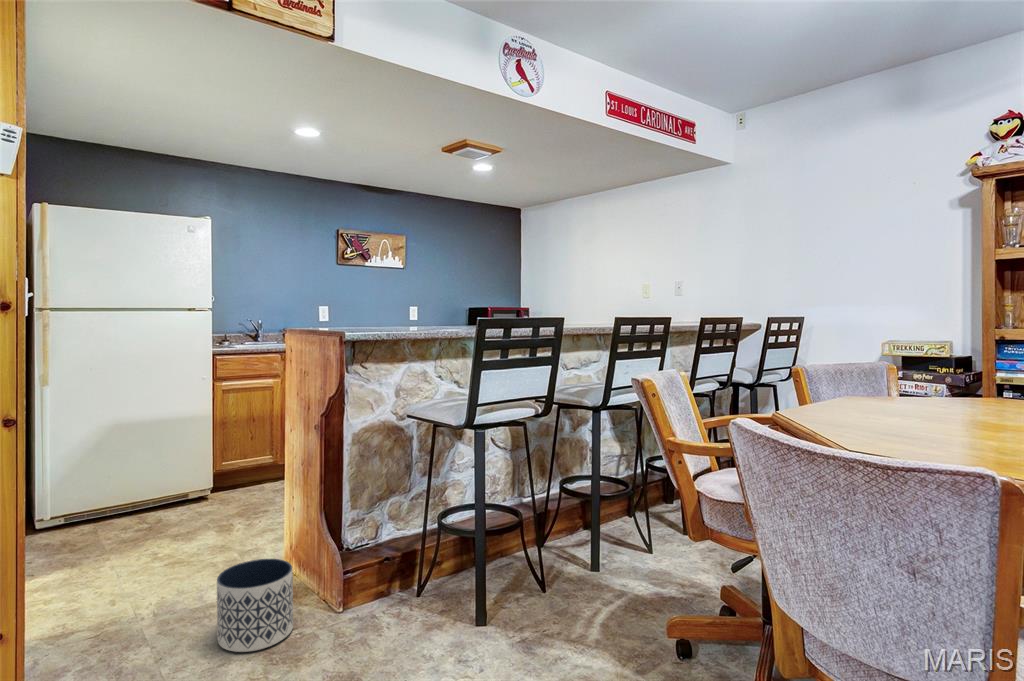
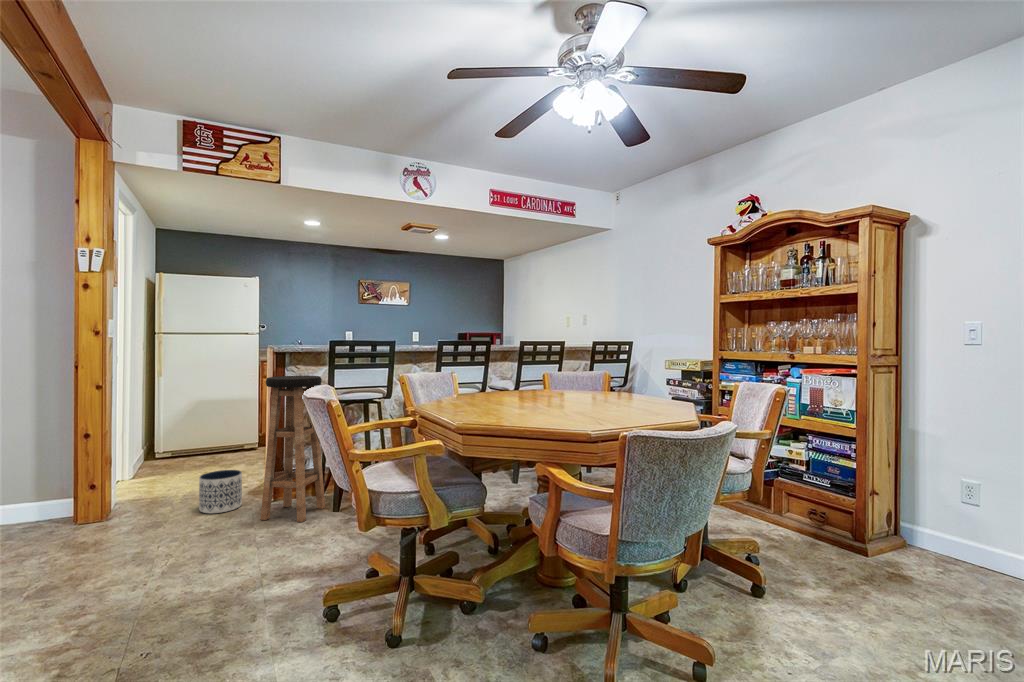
bar stool: none [360,383,456,658] -> present [261,376,325,522]

